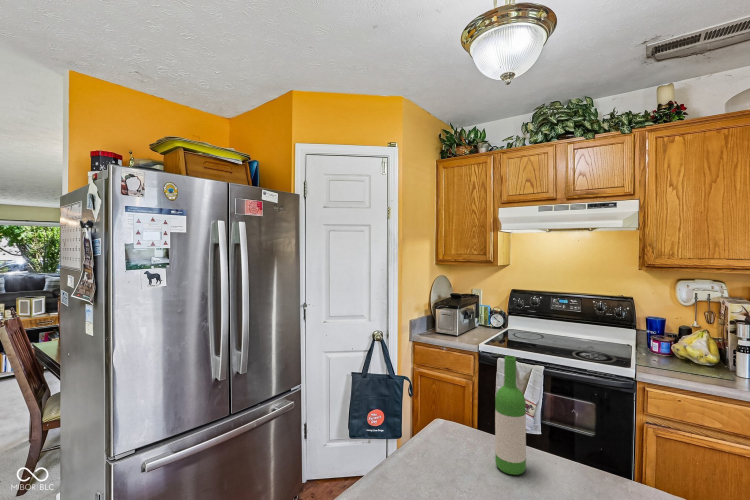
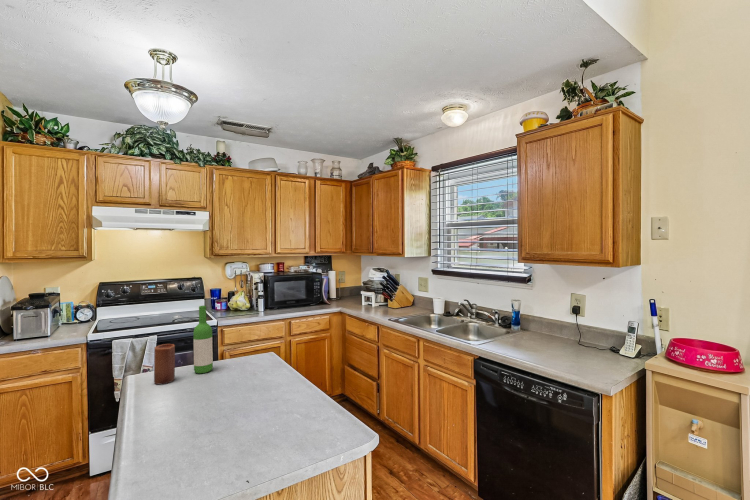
candle: none [439,397,466,461] -> present [154,344,175,384]

